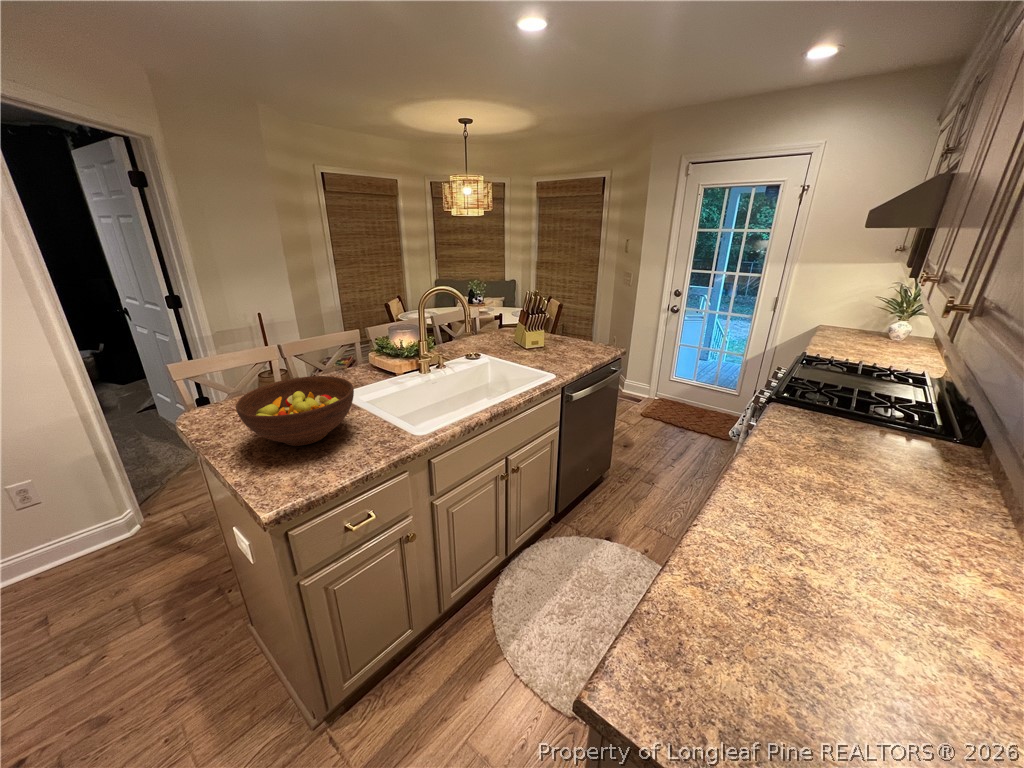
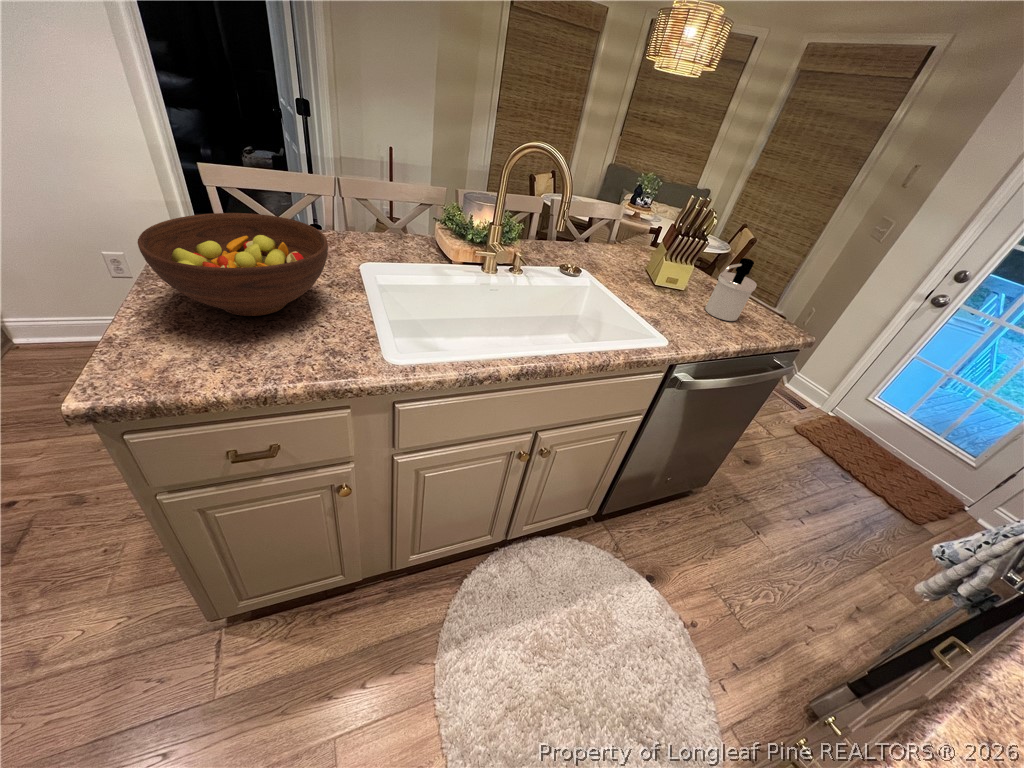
soap dispenser: none [561,317,583,355] -> present [705,258,757,321]

